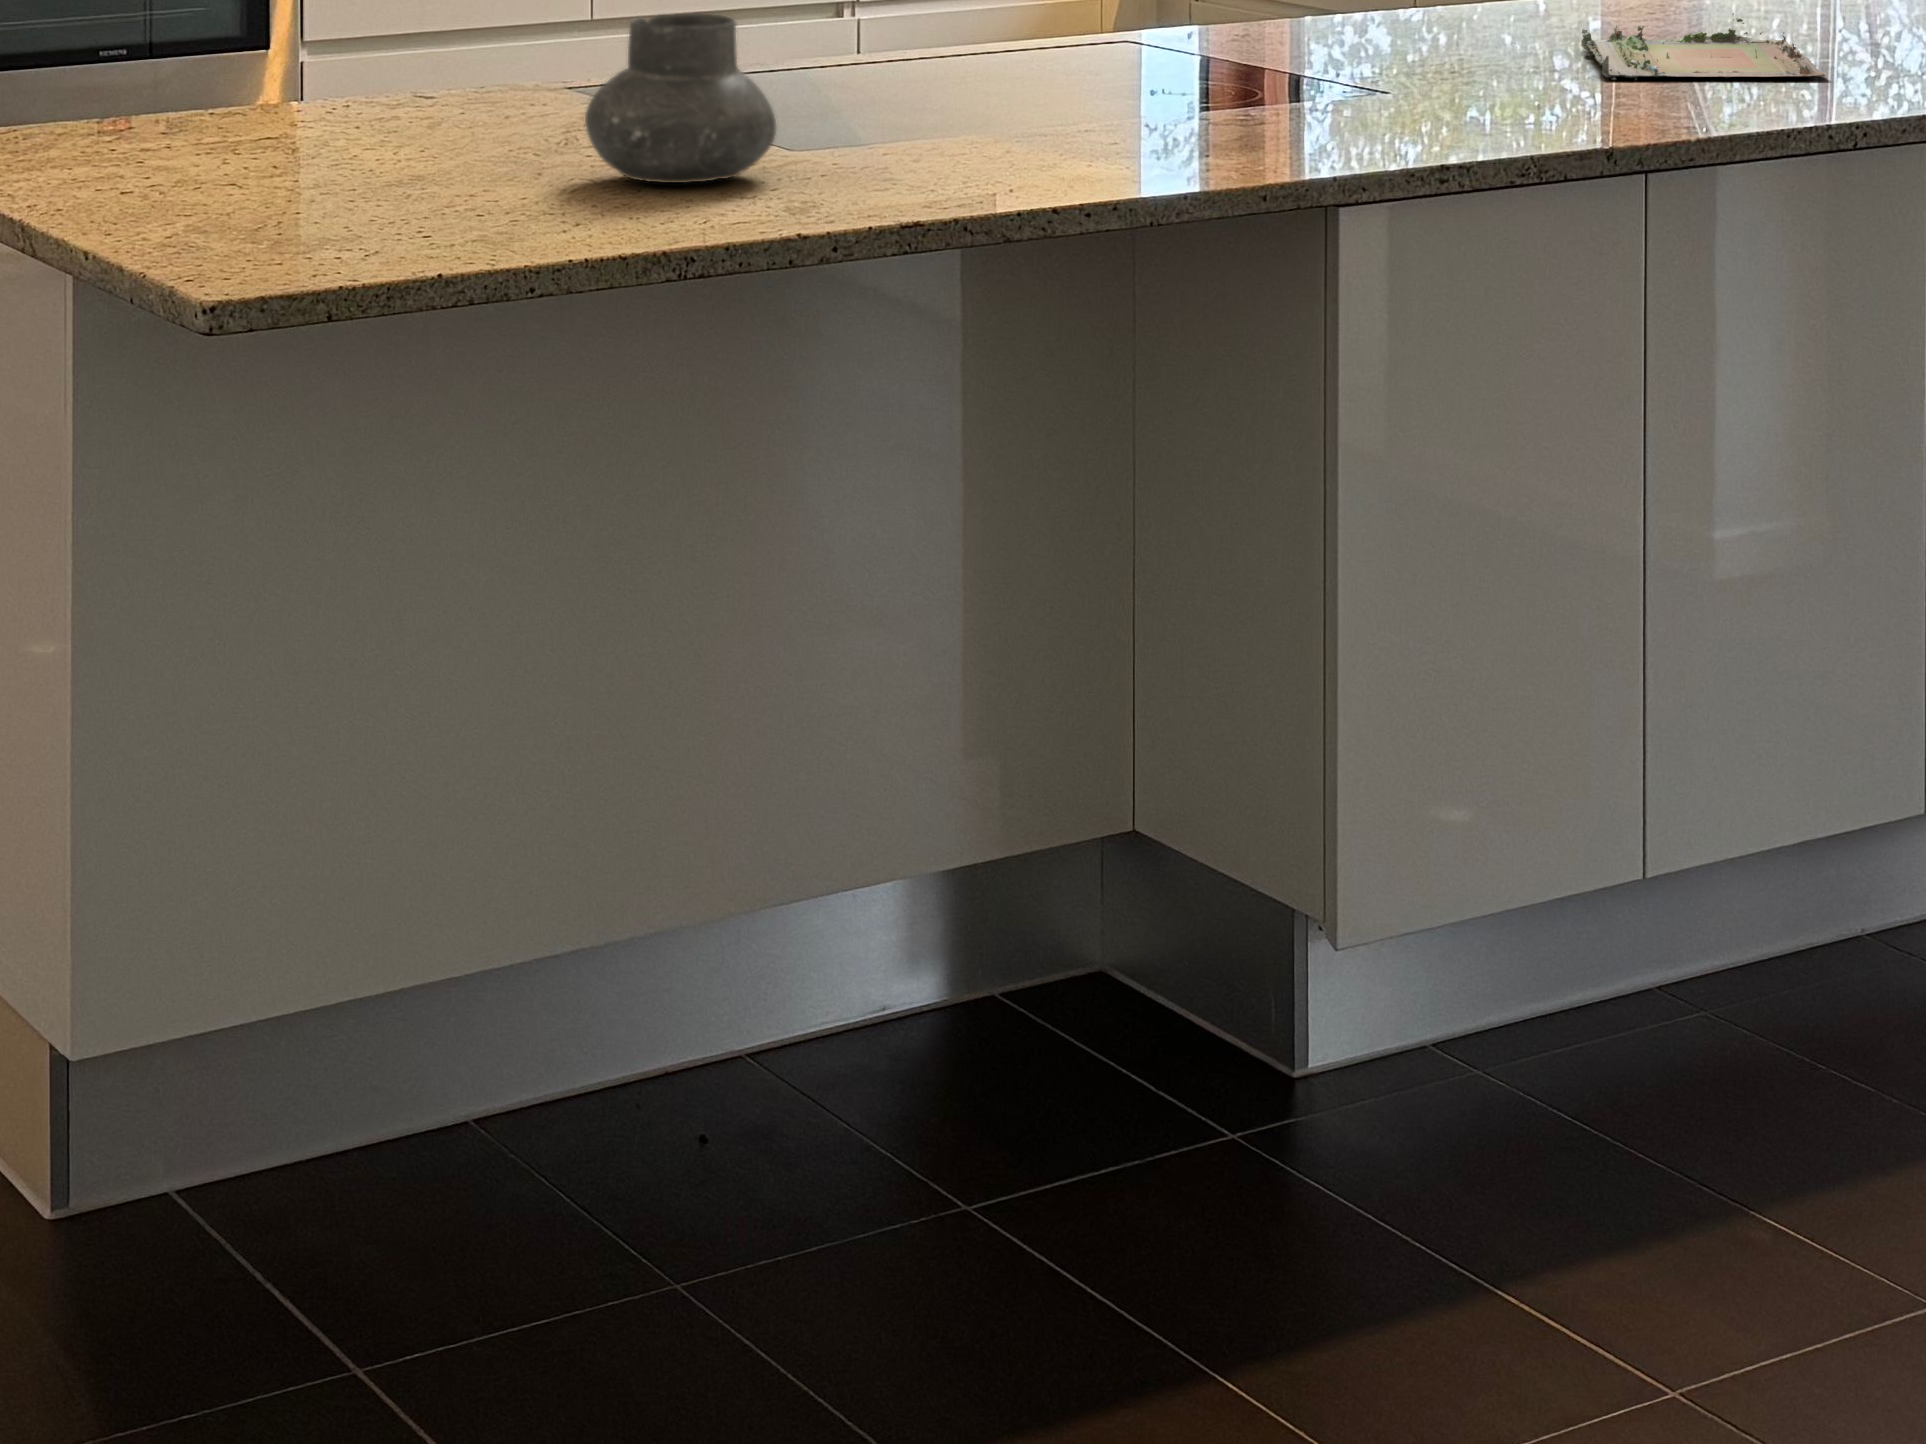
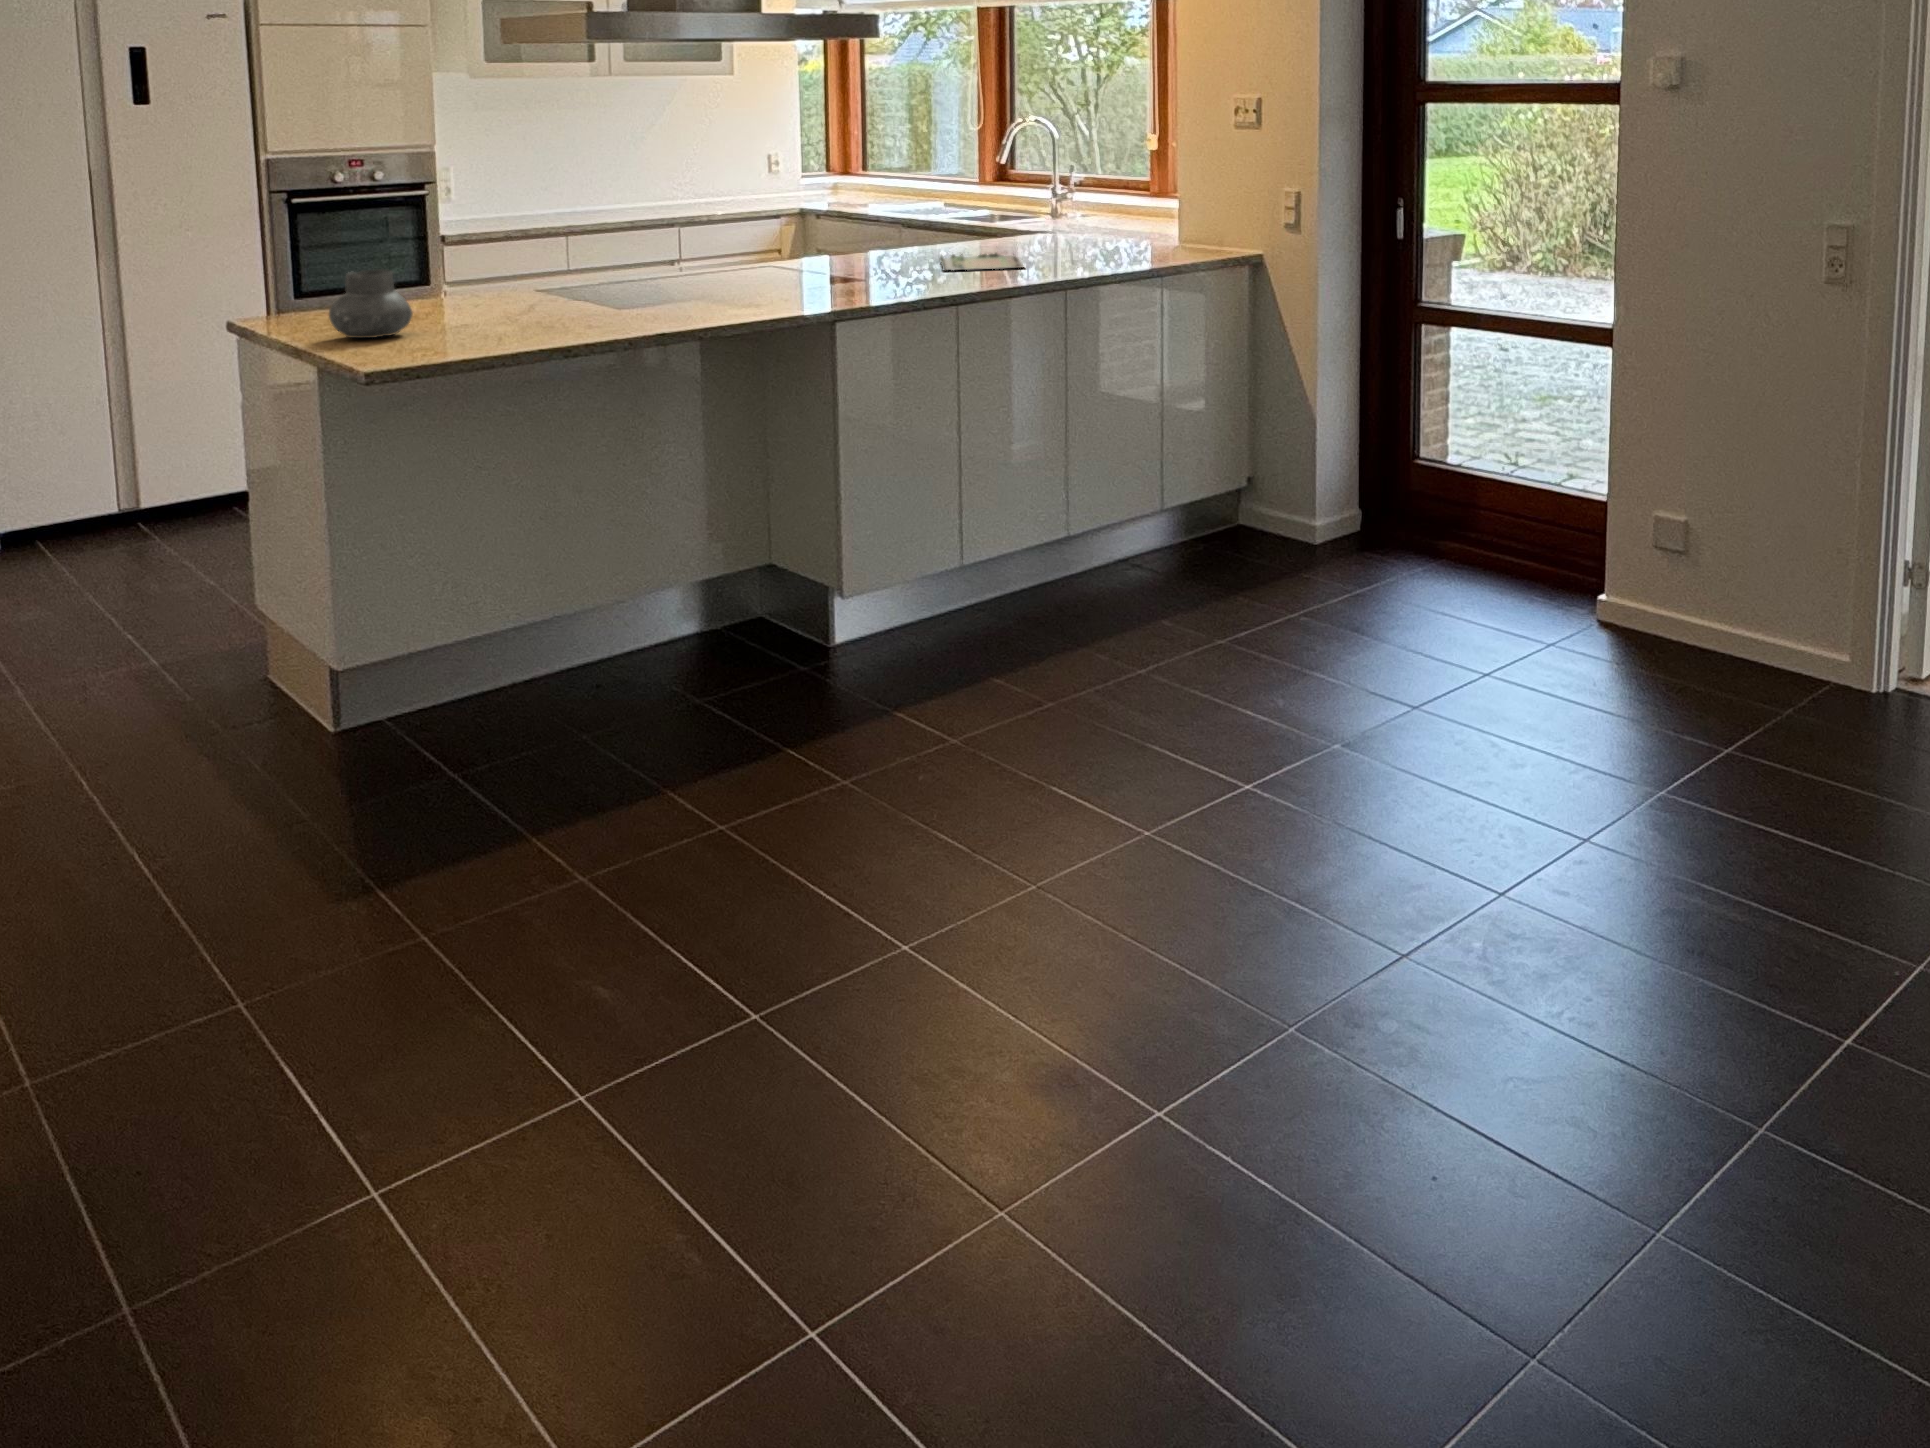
vase: present [585,13,776,183] -> present [329,269,412,338]

